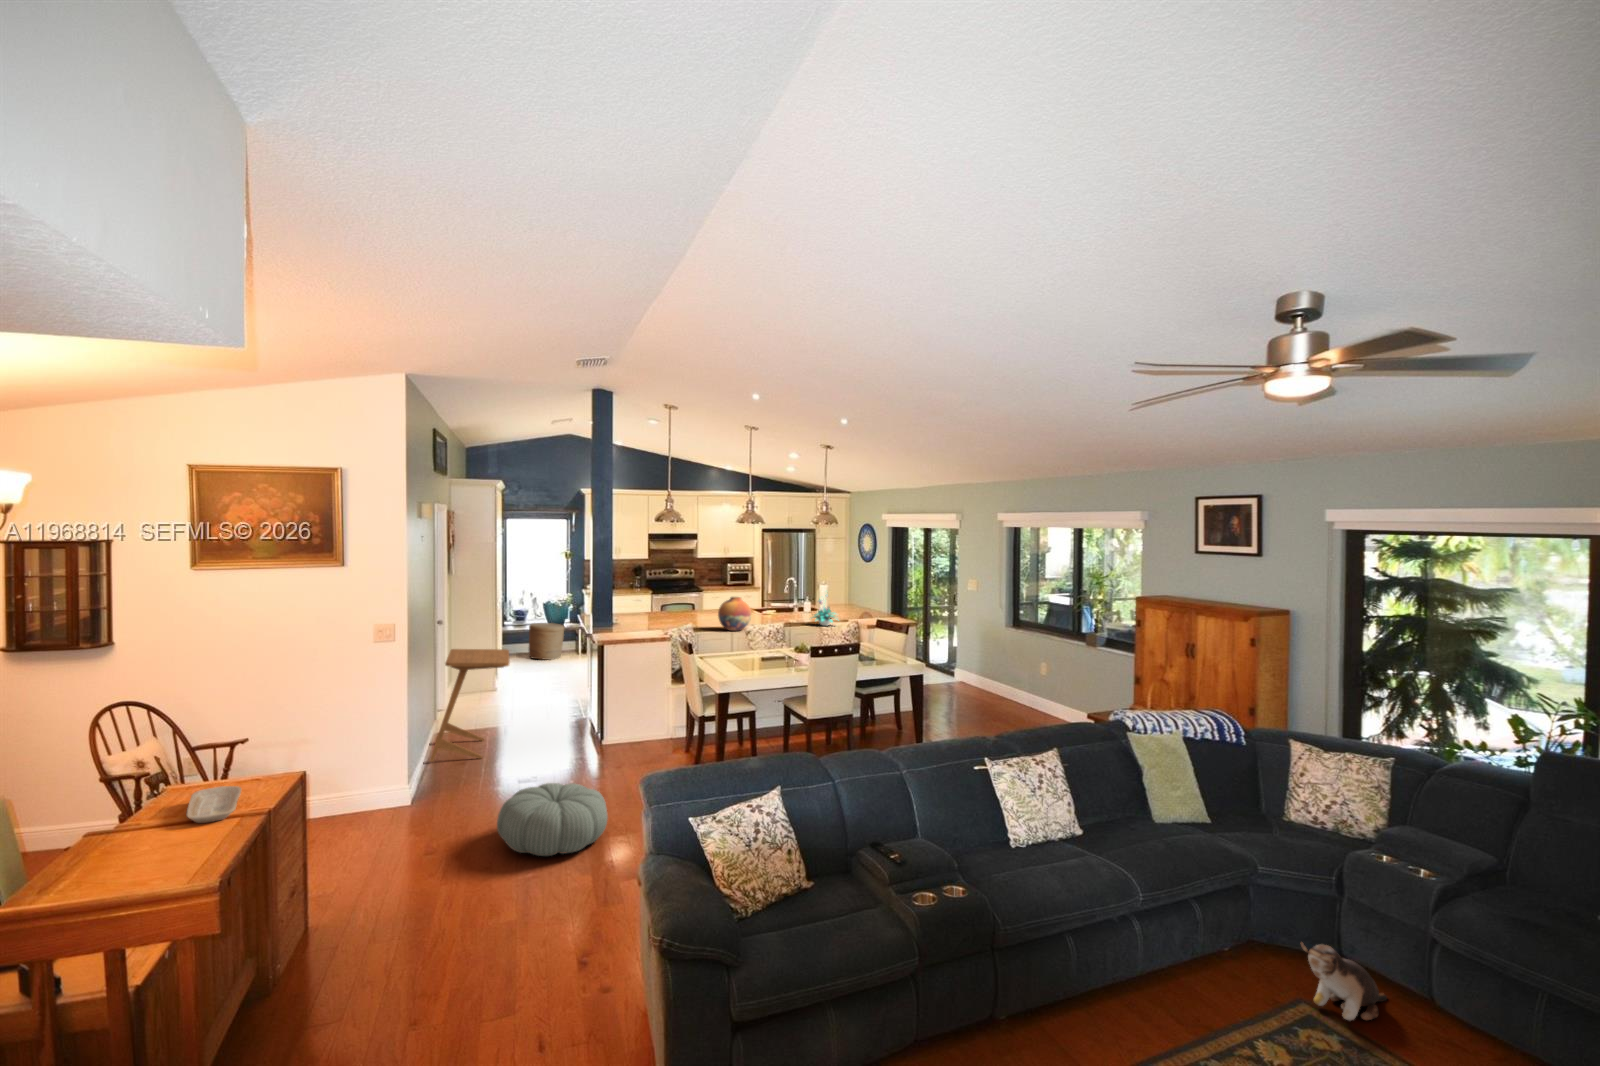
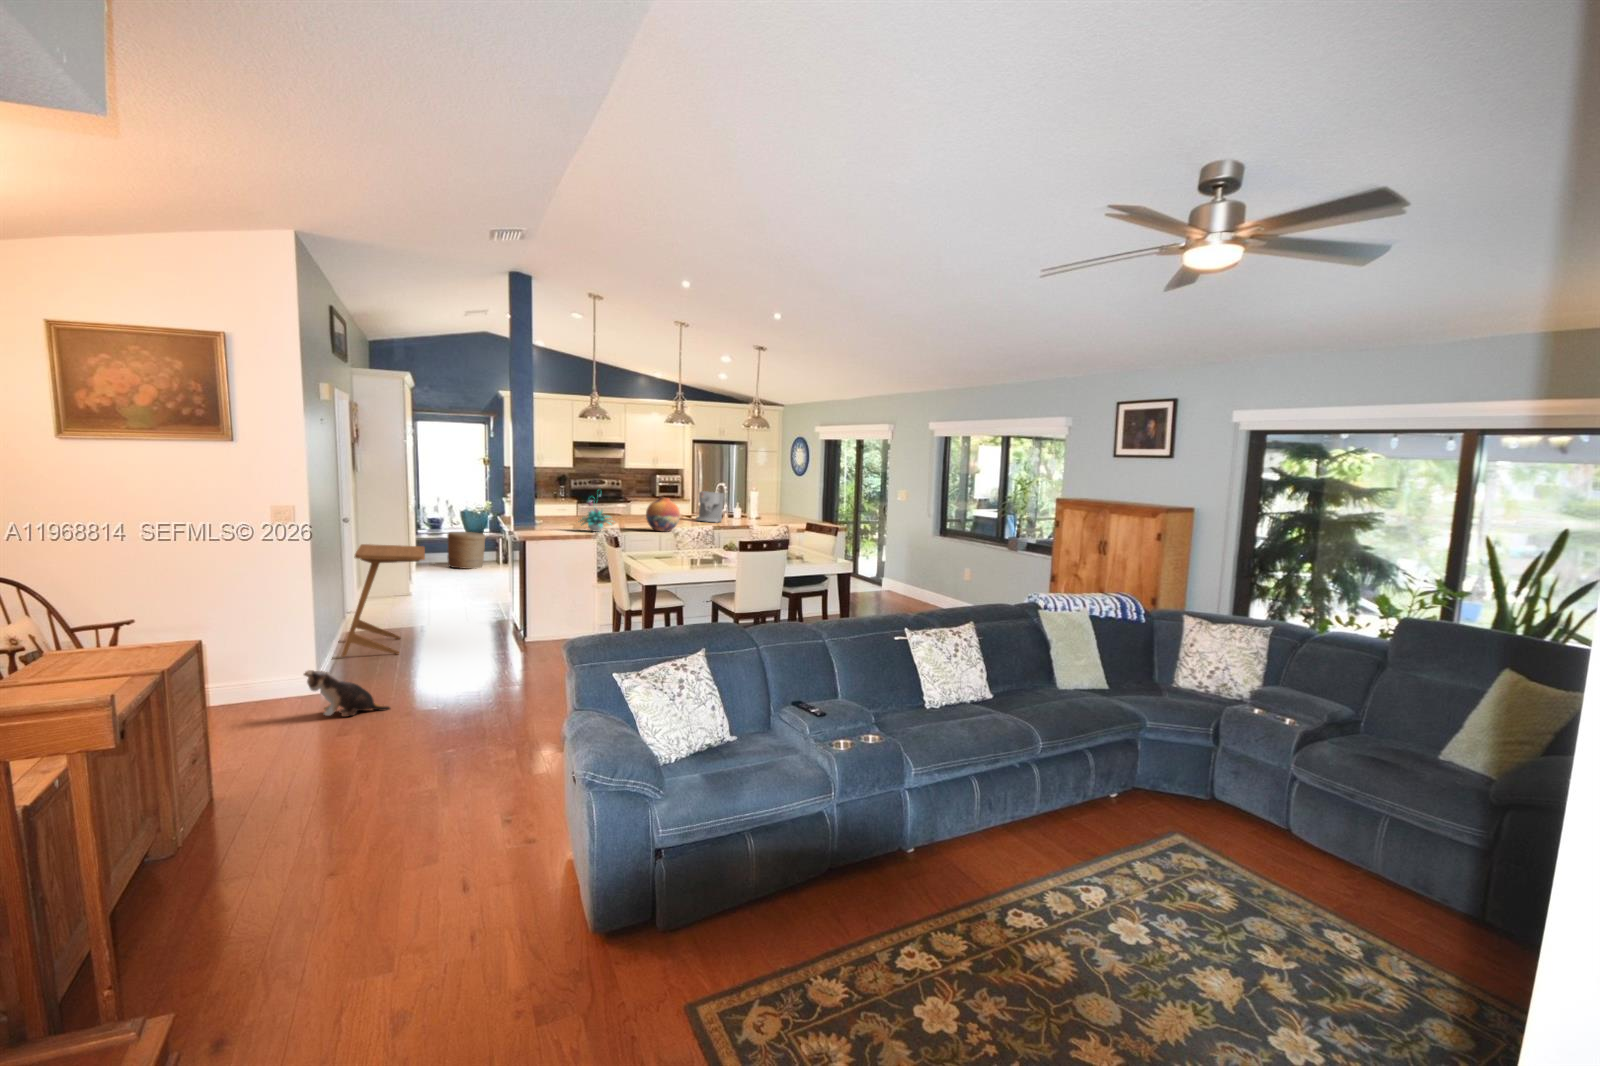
coffee maker: none [766,583,794,615] -> present [696,491,724,522]
plant: present [813,595,836,626] -> present [578,494,610,532]
pouf: present [497,783,608,856] -> none [415,669,531,736]
tray: present [187,786,241,823] -> none [61,650,124,682]
plush toy: present [1301,942,1387,1020] -> present [304,670,390,717]

